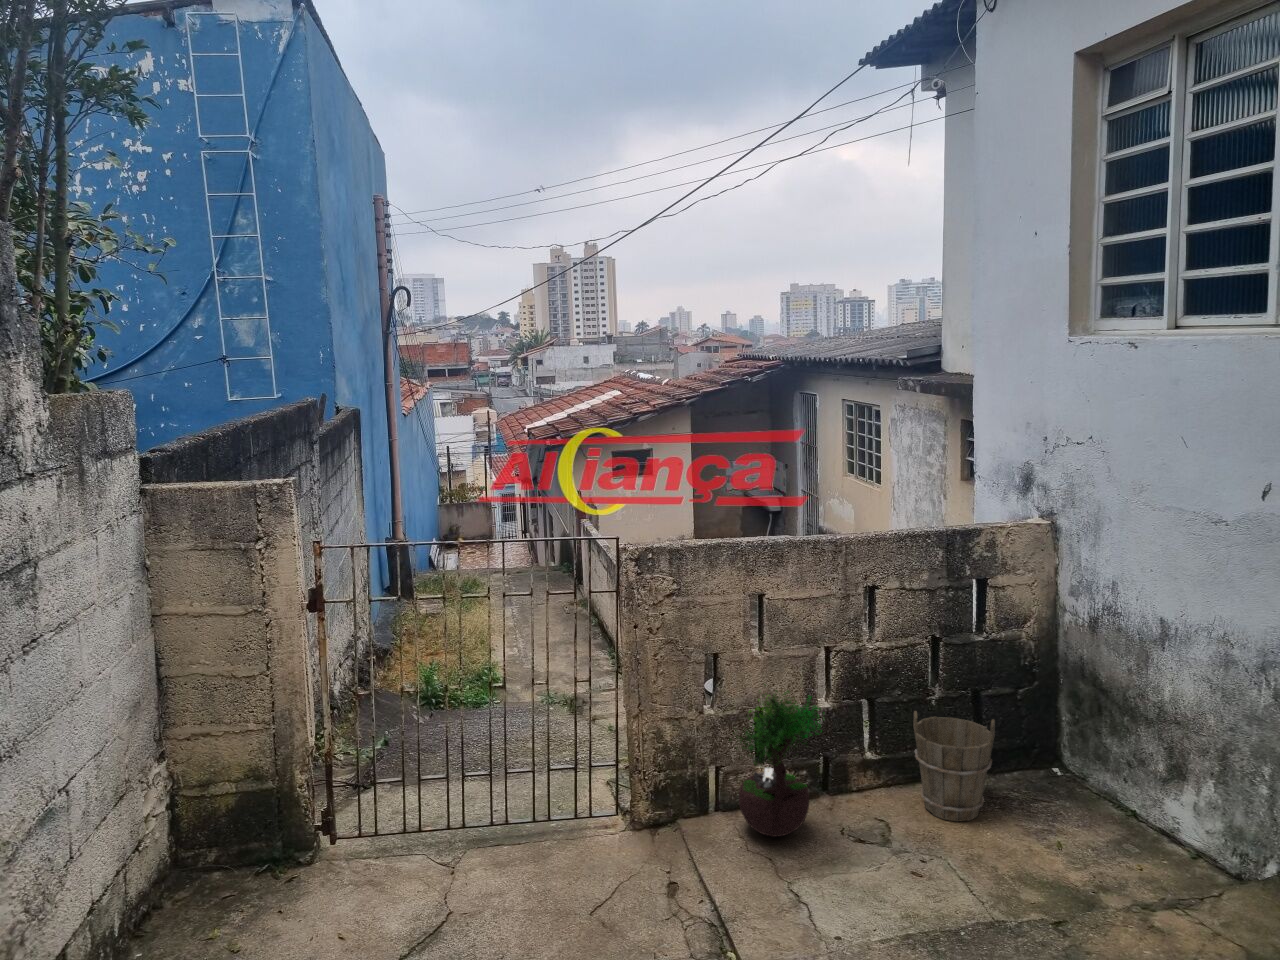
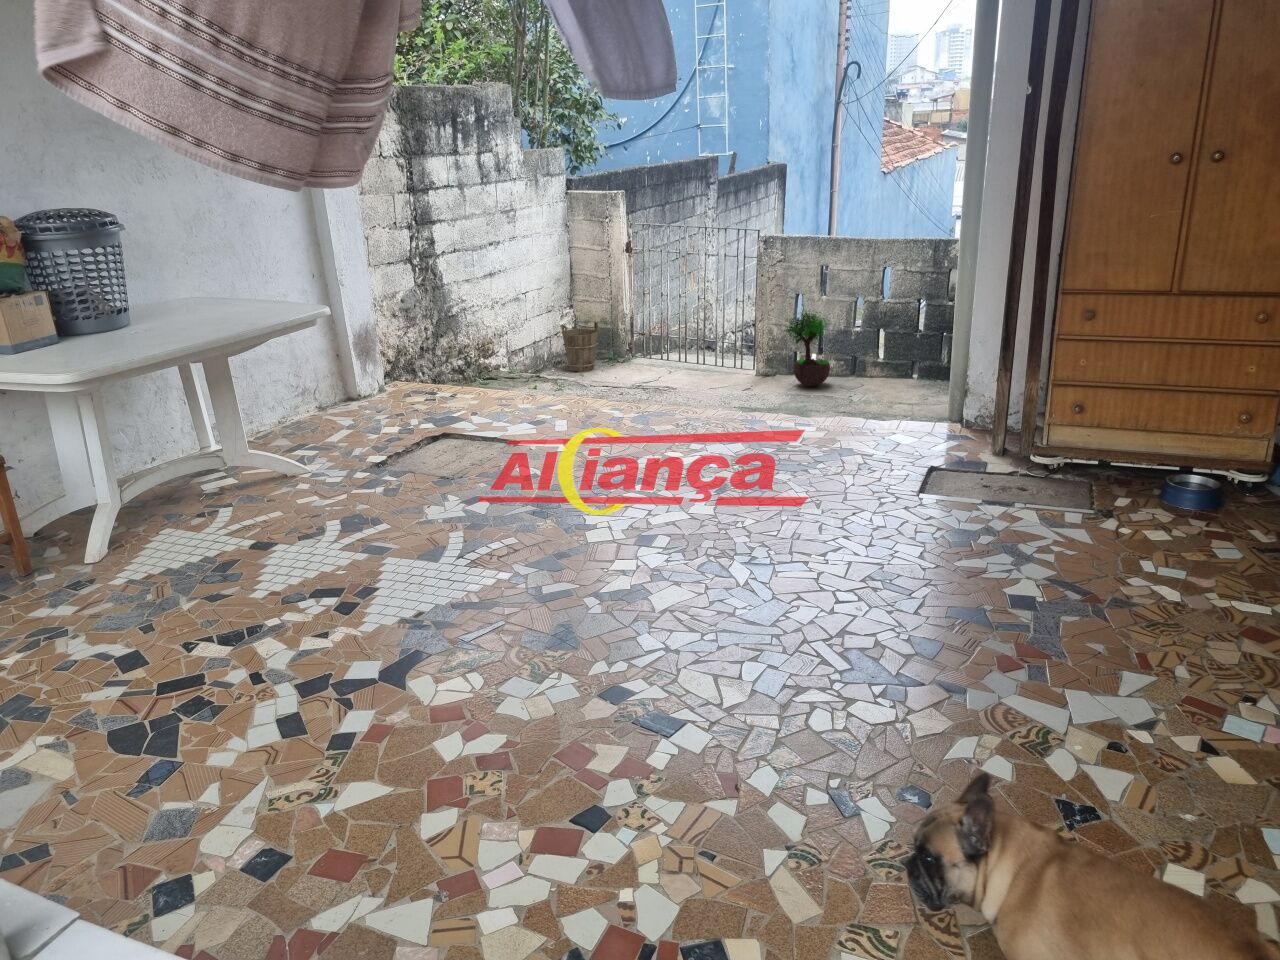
bucket: present [914,711,995,822] -> present [562,322,598,372]

